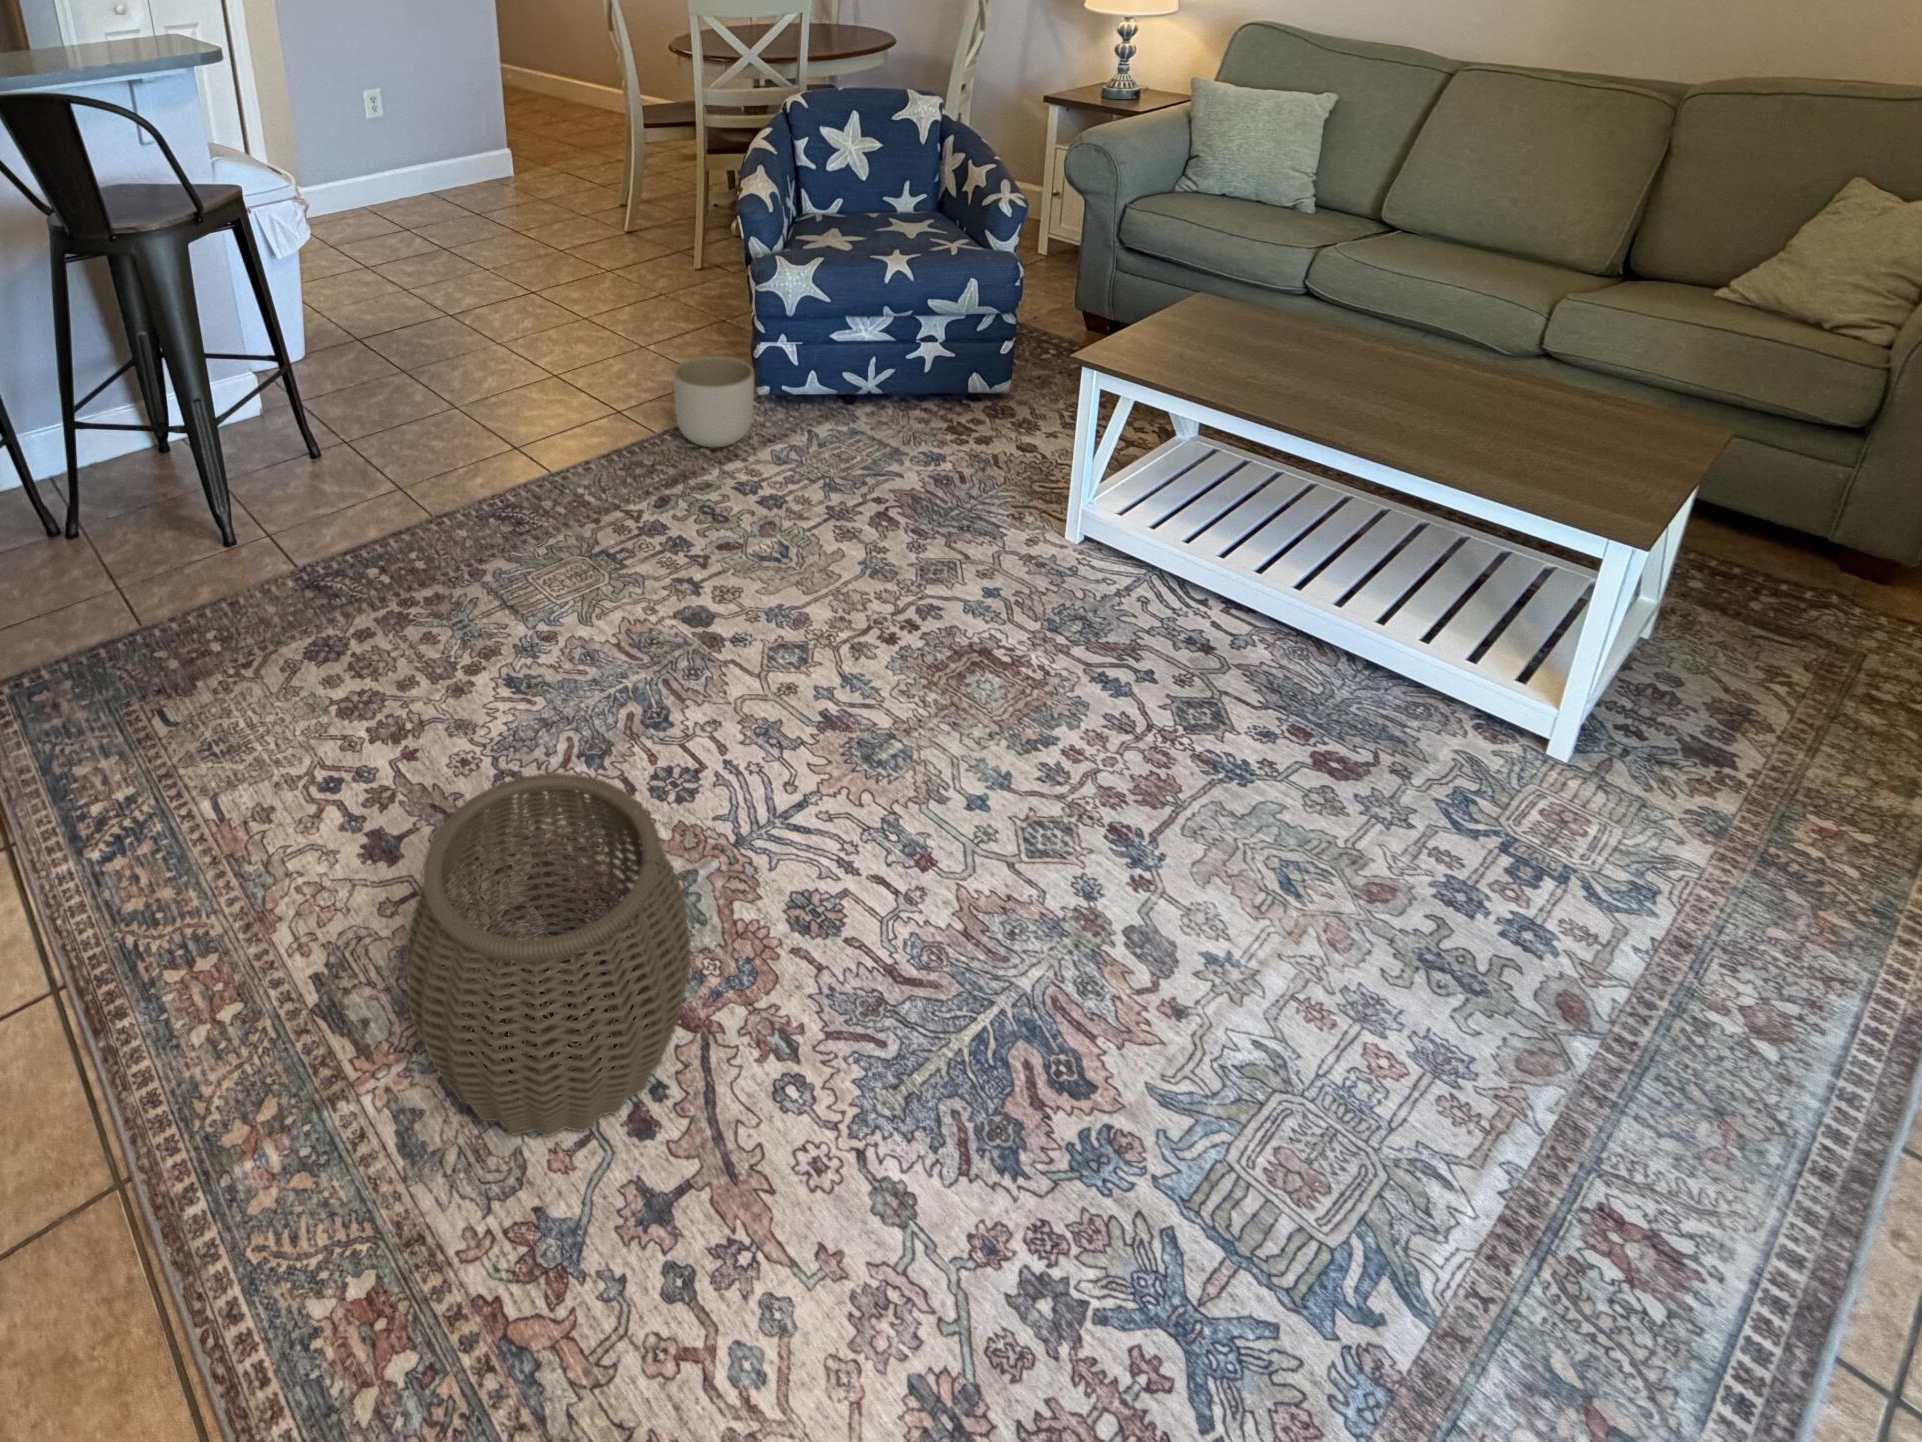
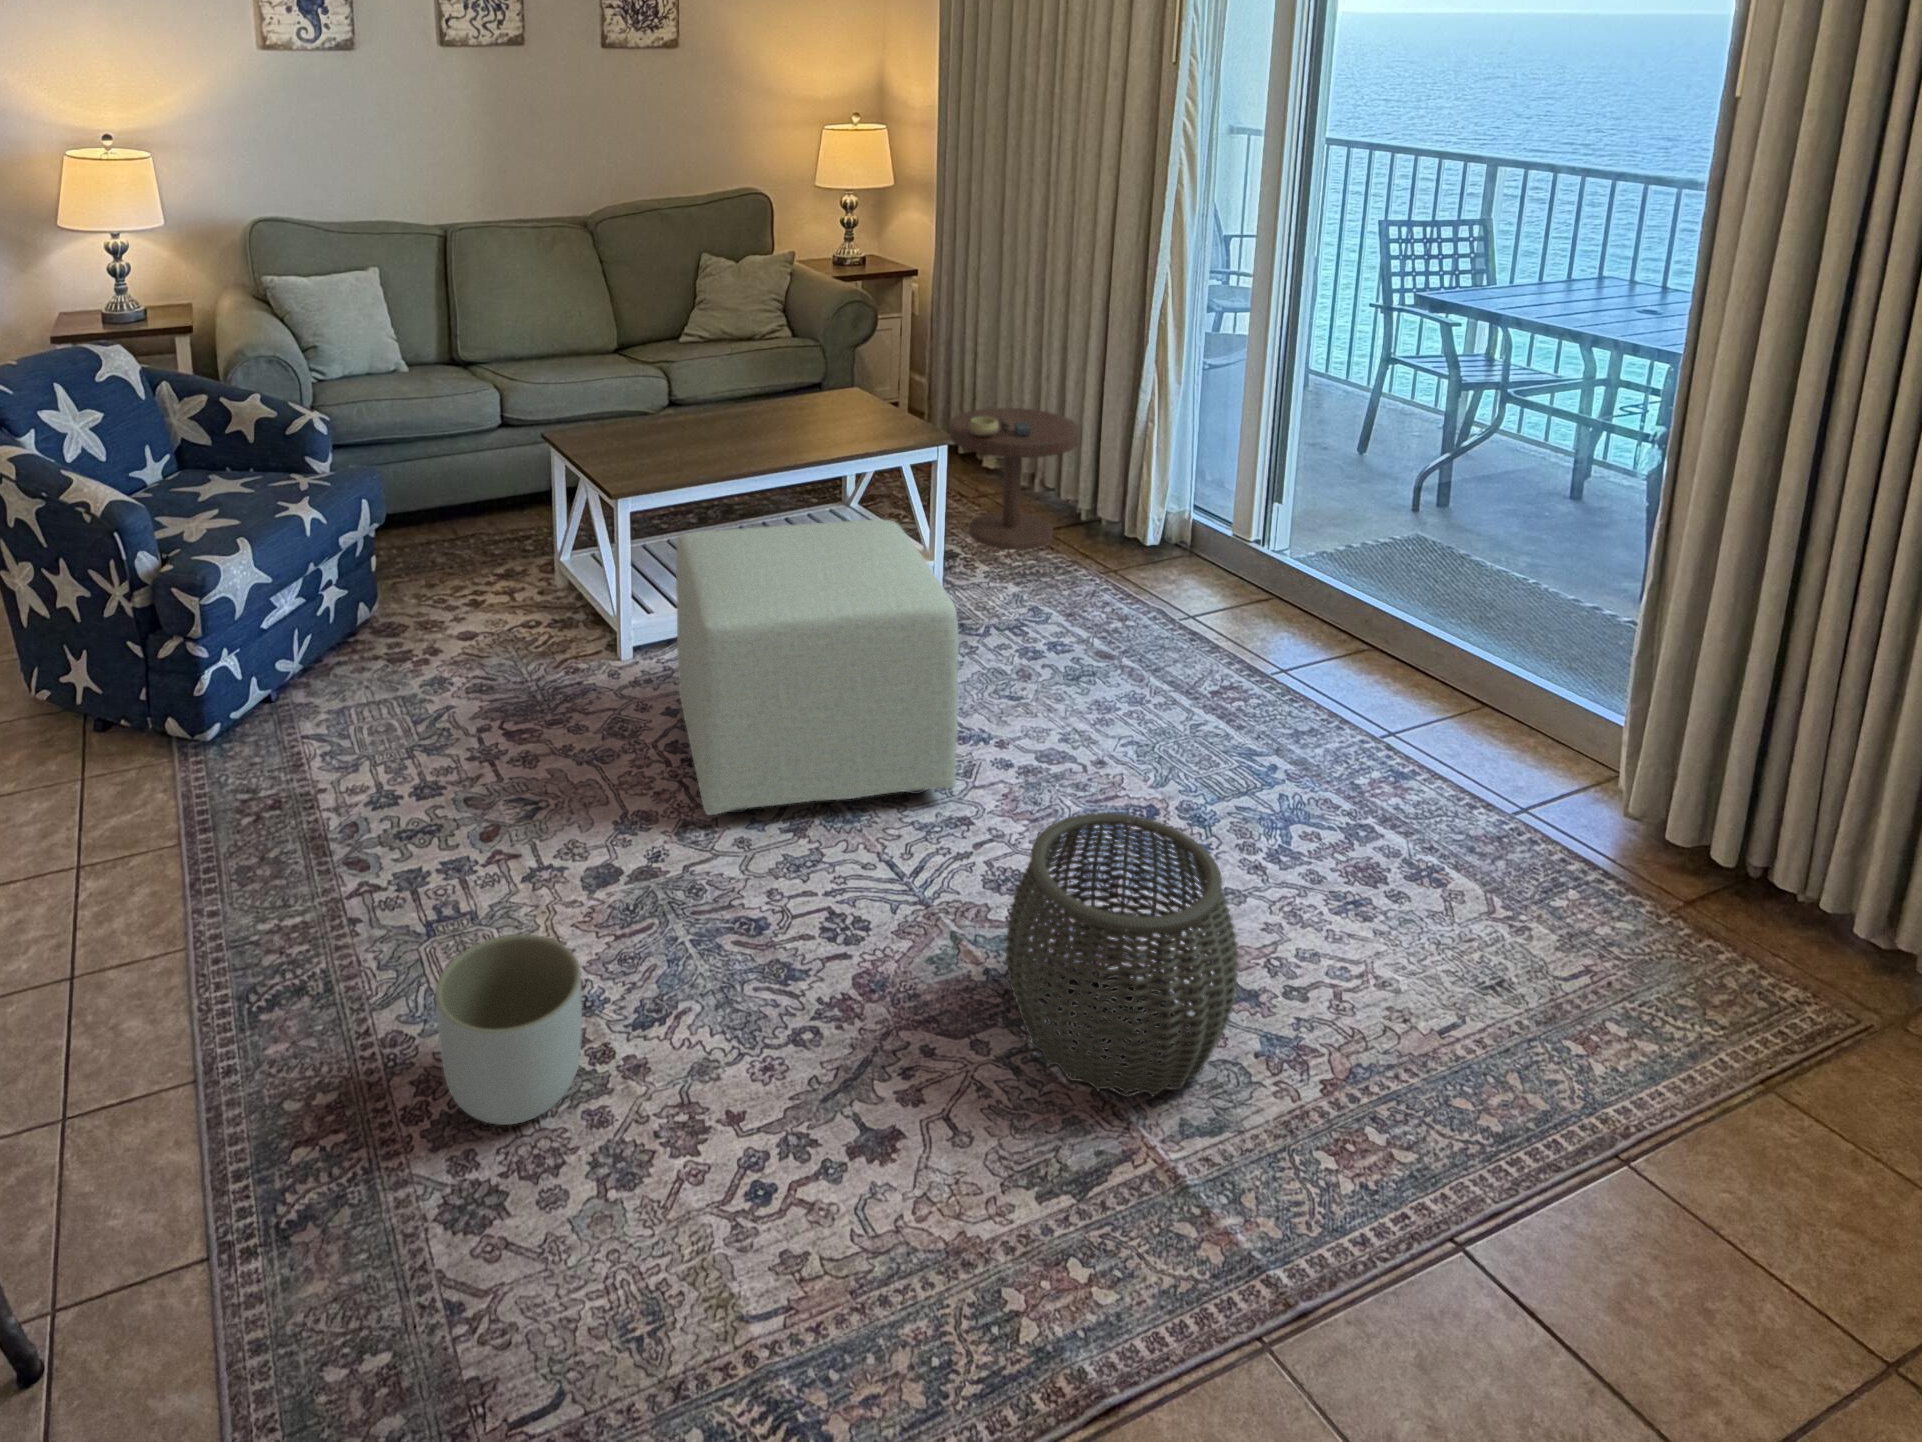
planter: present [673,356,754,448] -> present [435,934,582,1125]
ottoman: none [791,405,1222,816] -> present [676,520,959,815]
side table: none [1431,460,1719,838] -> present [950,408,1079,550]

